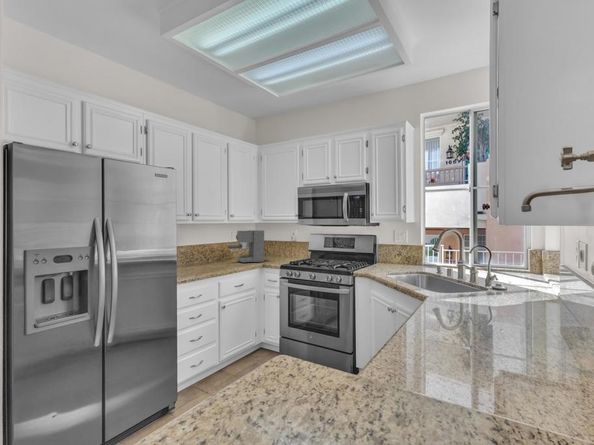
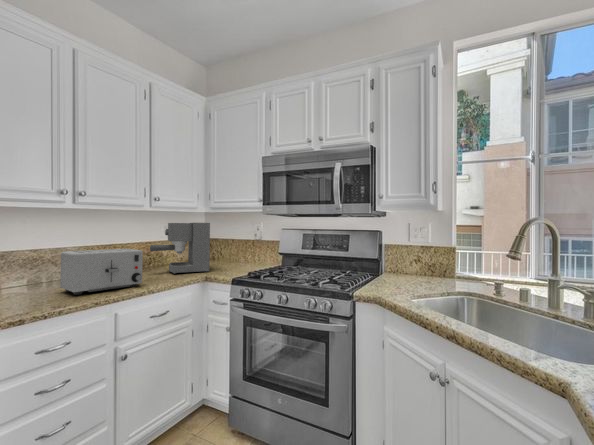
toaster: none [189,247,230,271] -> present [60,249,143,295]

